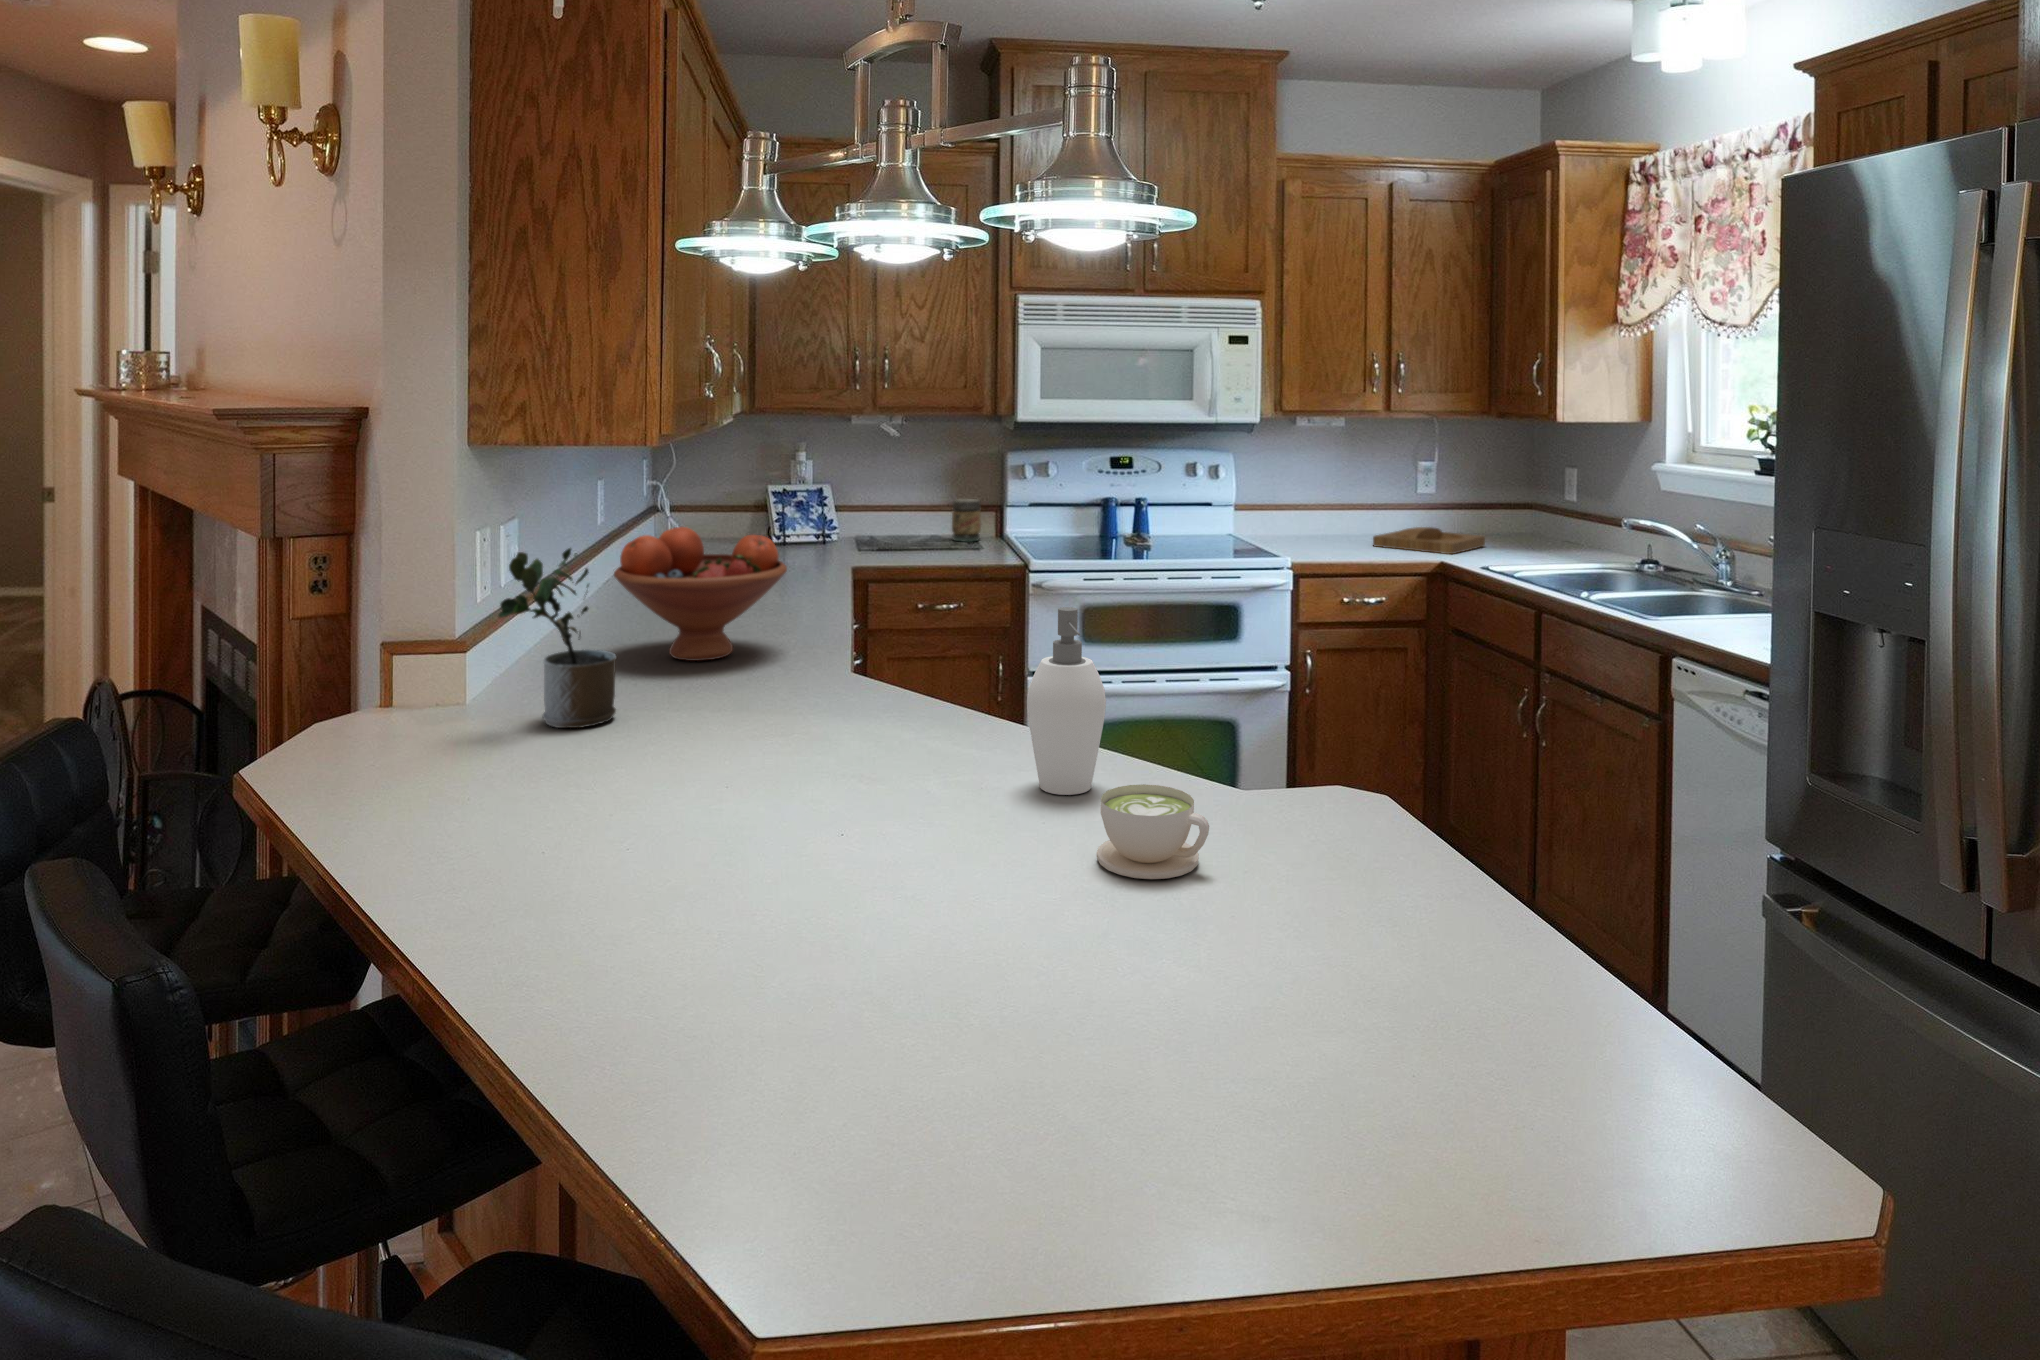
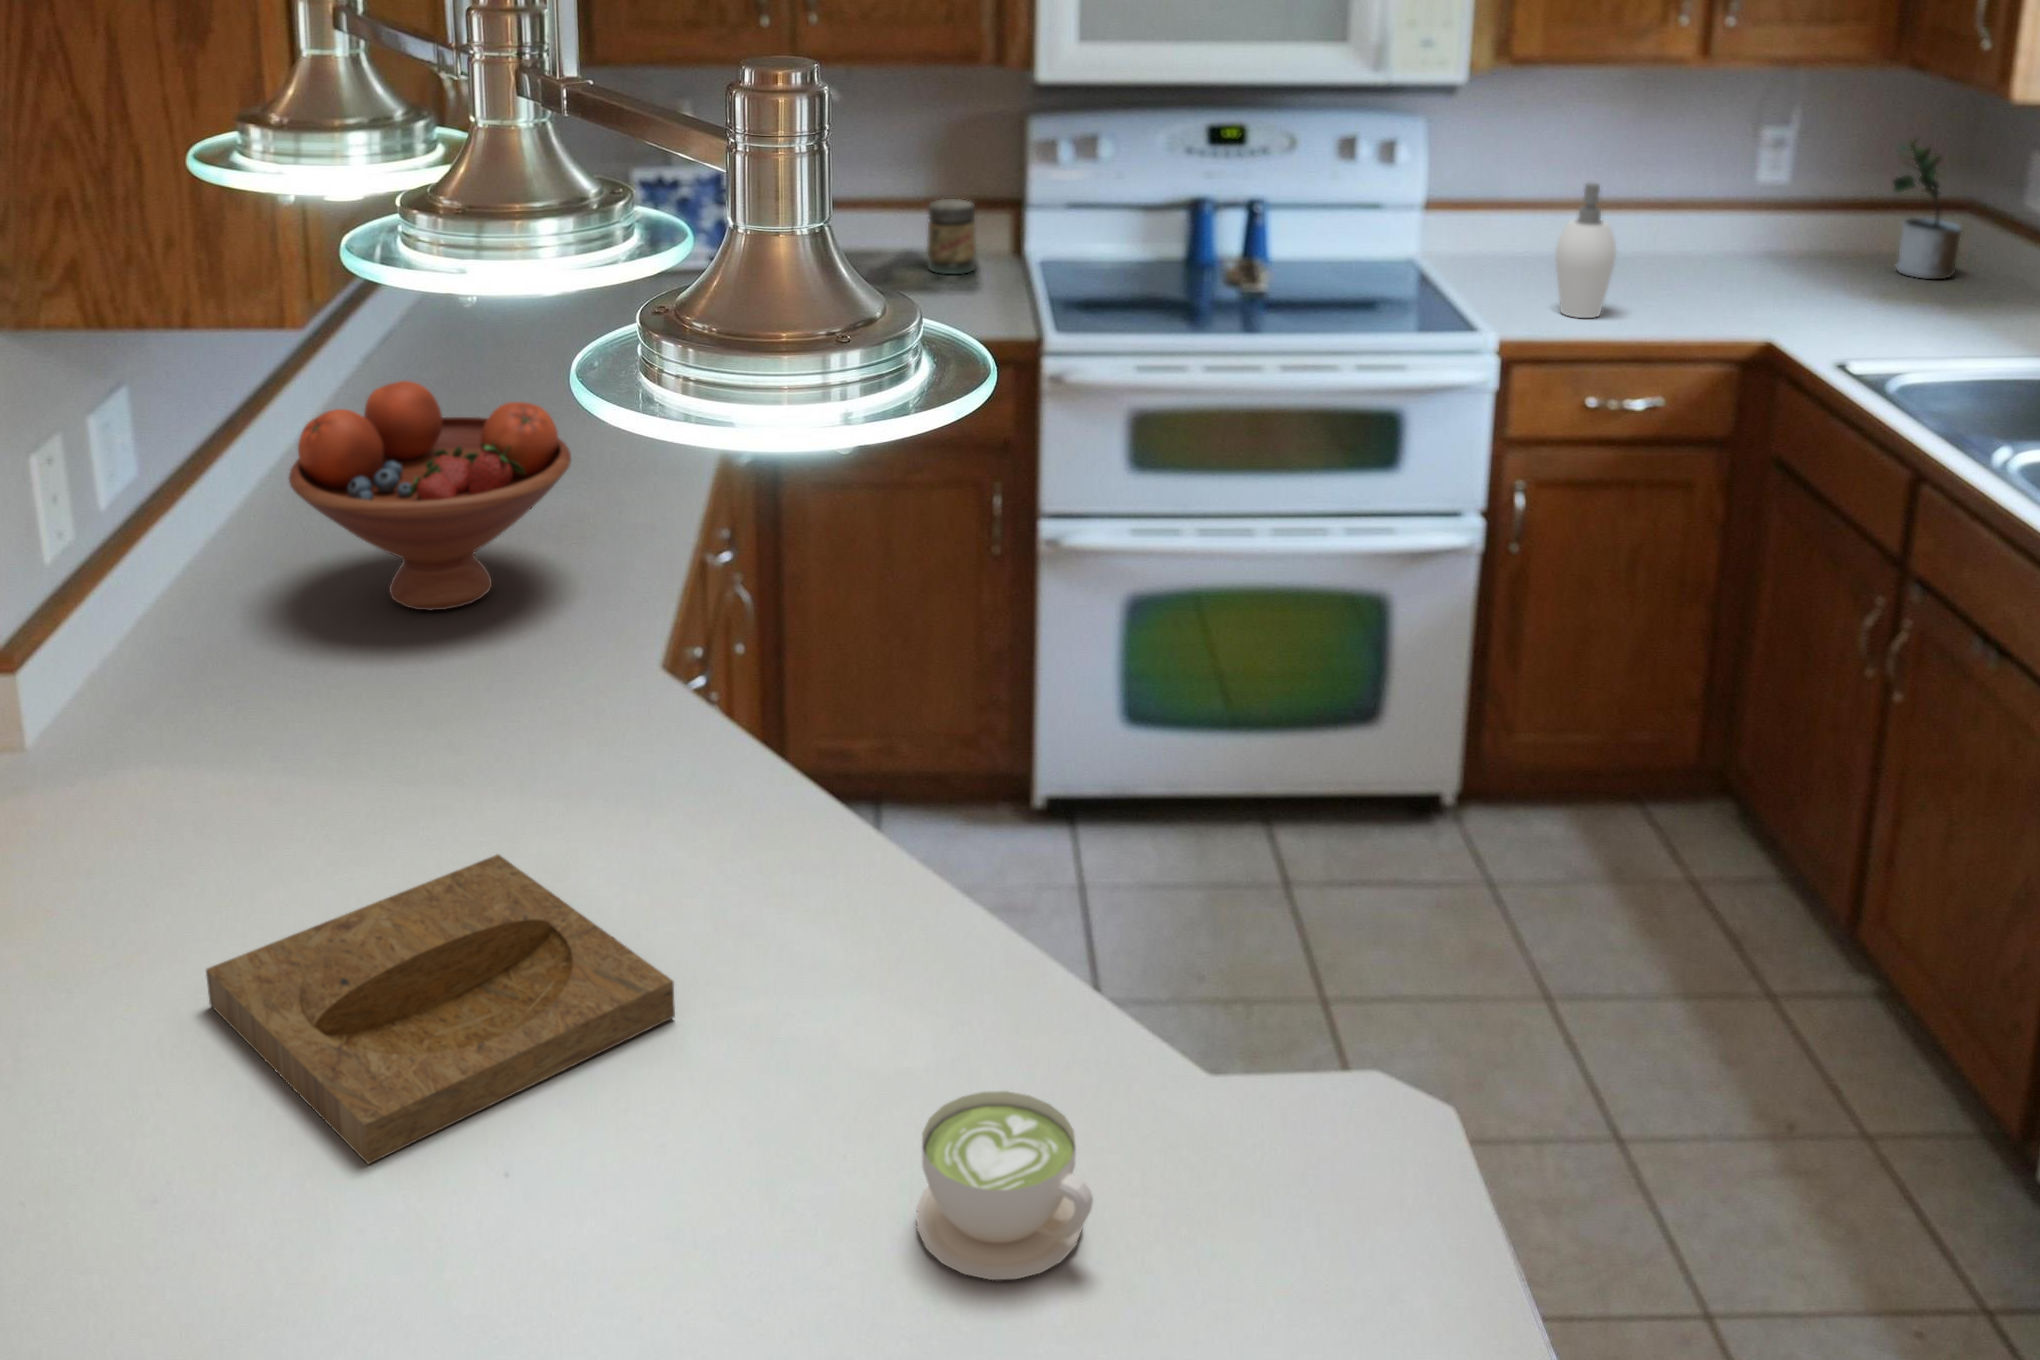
tray: present [1373,527,1485,554] -> present [206,855,675,1164]
potted plant: present [498,548,617,728] -> present [1893,140,1961,279]
soap dispenser: present [1027,607,1106,795] -> present [1556,183,1616,318]

